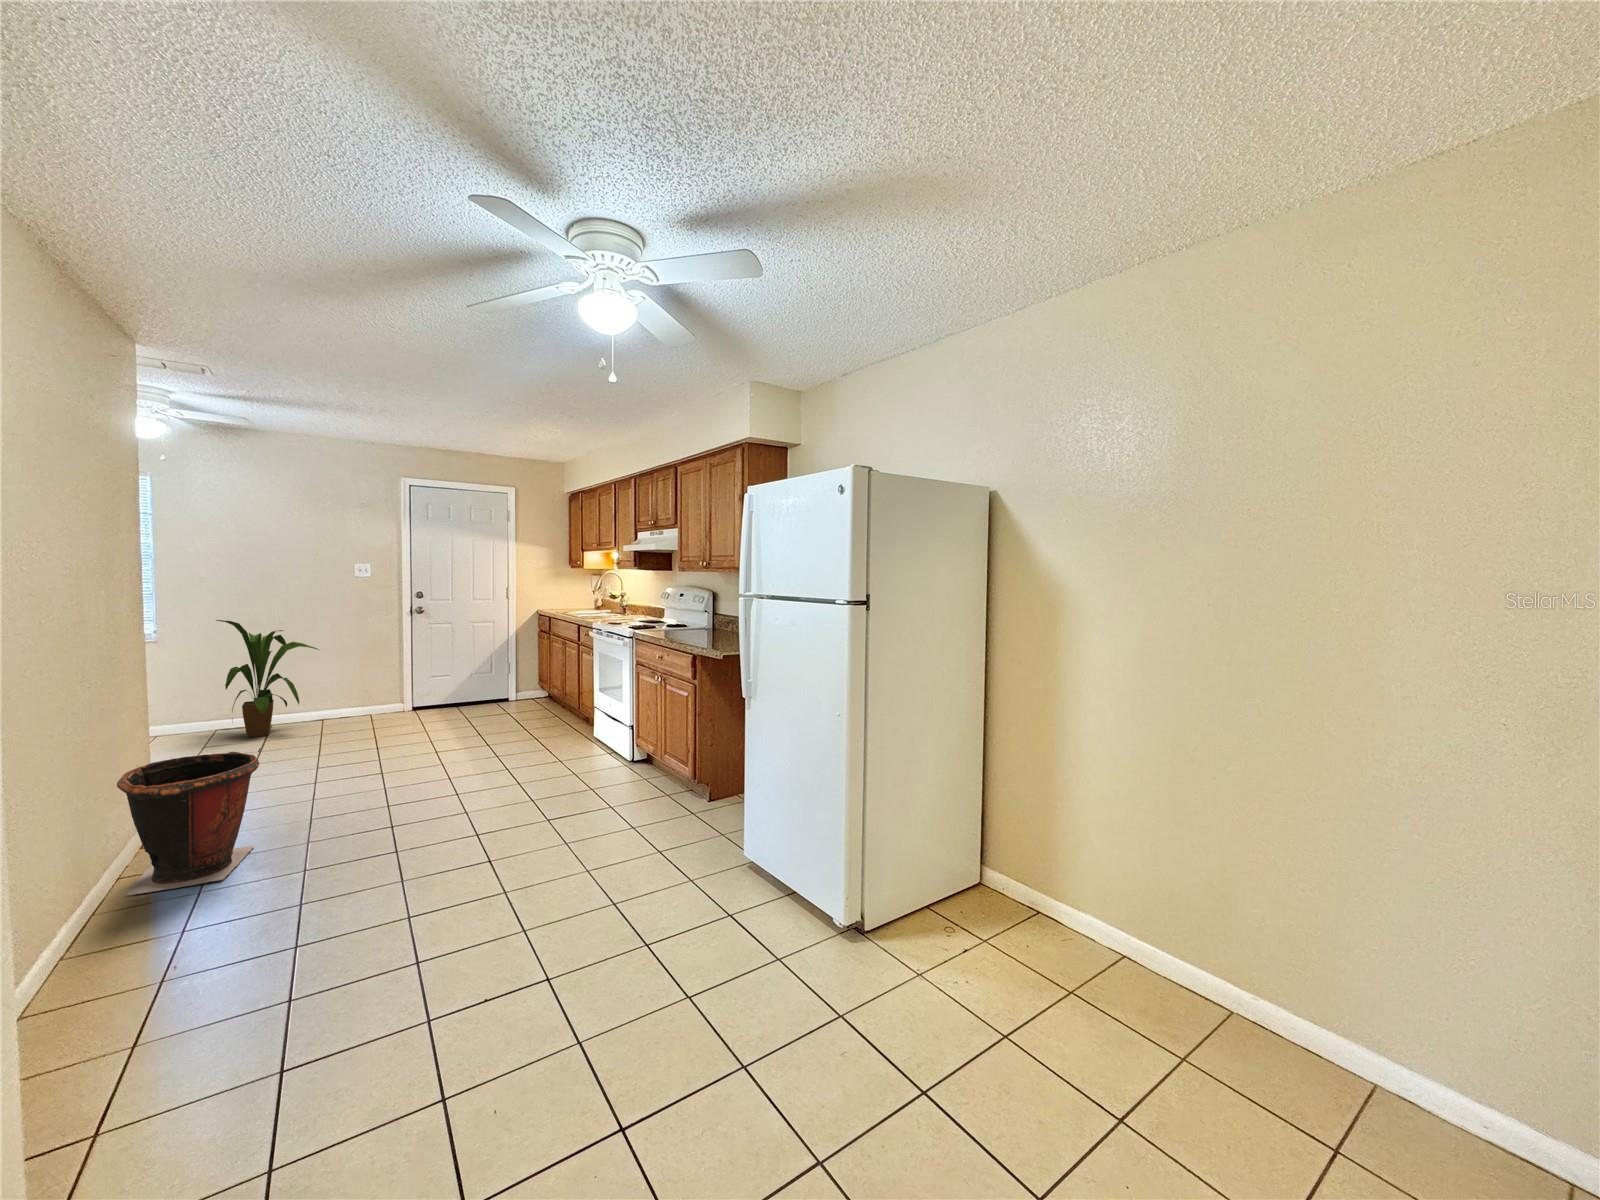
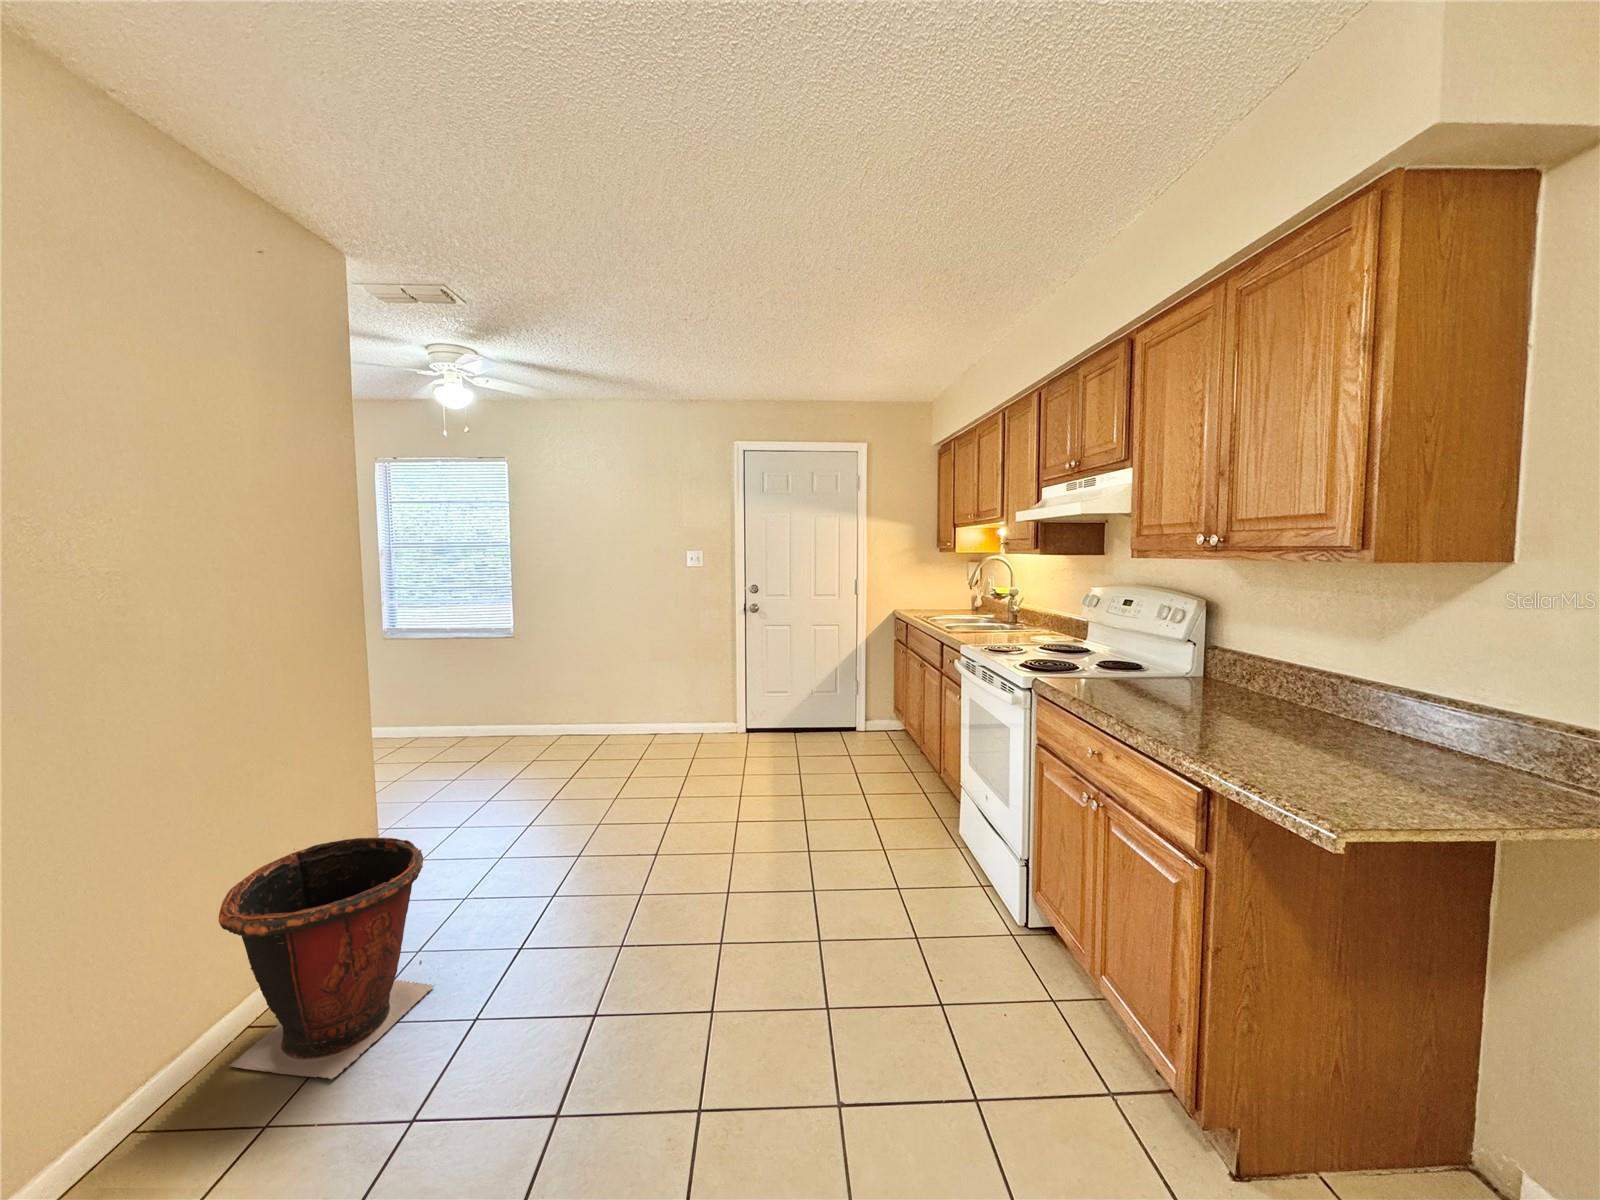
house plant: present [216,620,318,737] -> none [556,615,654,746]

